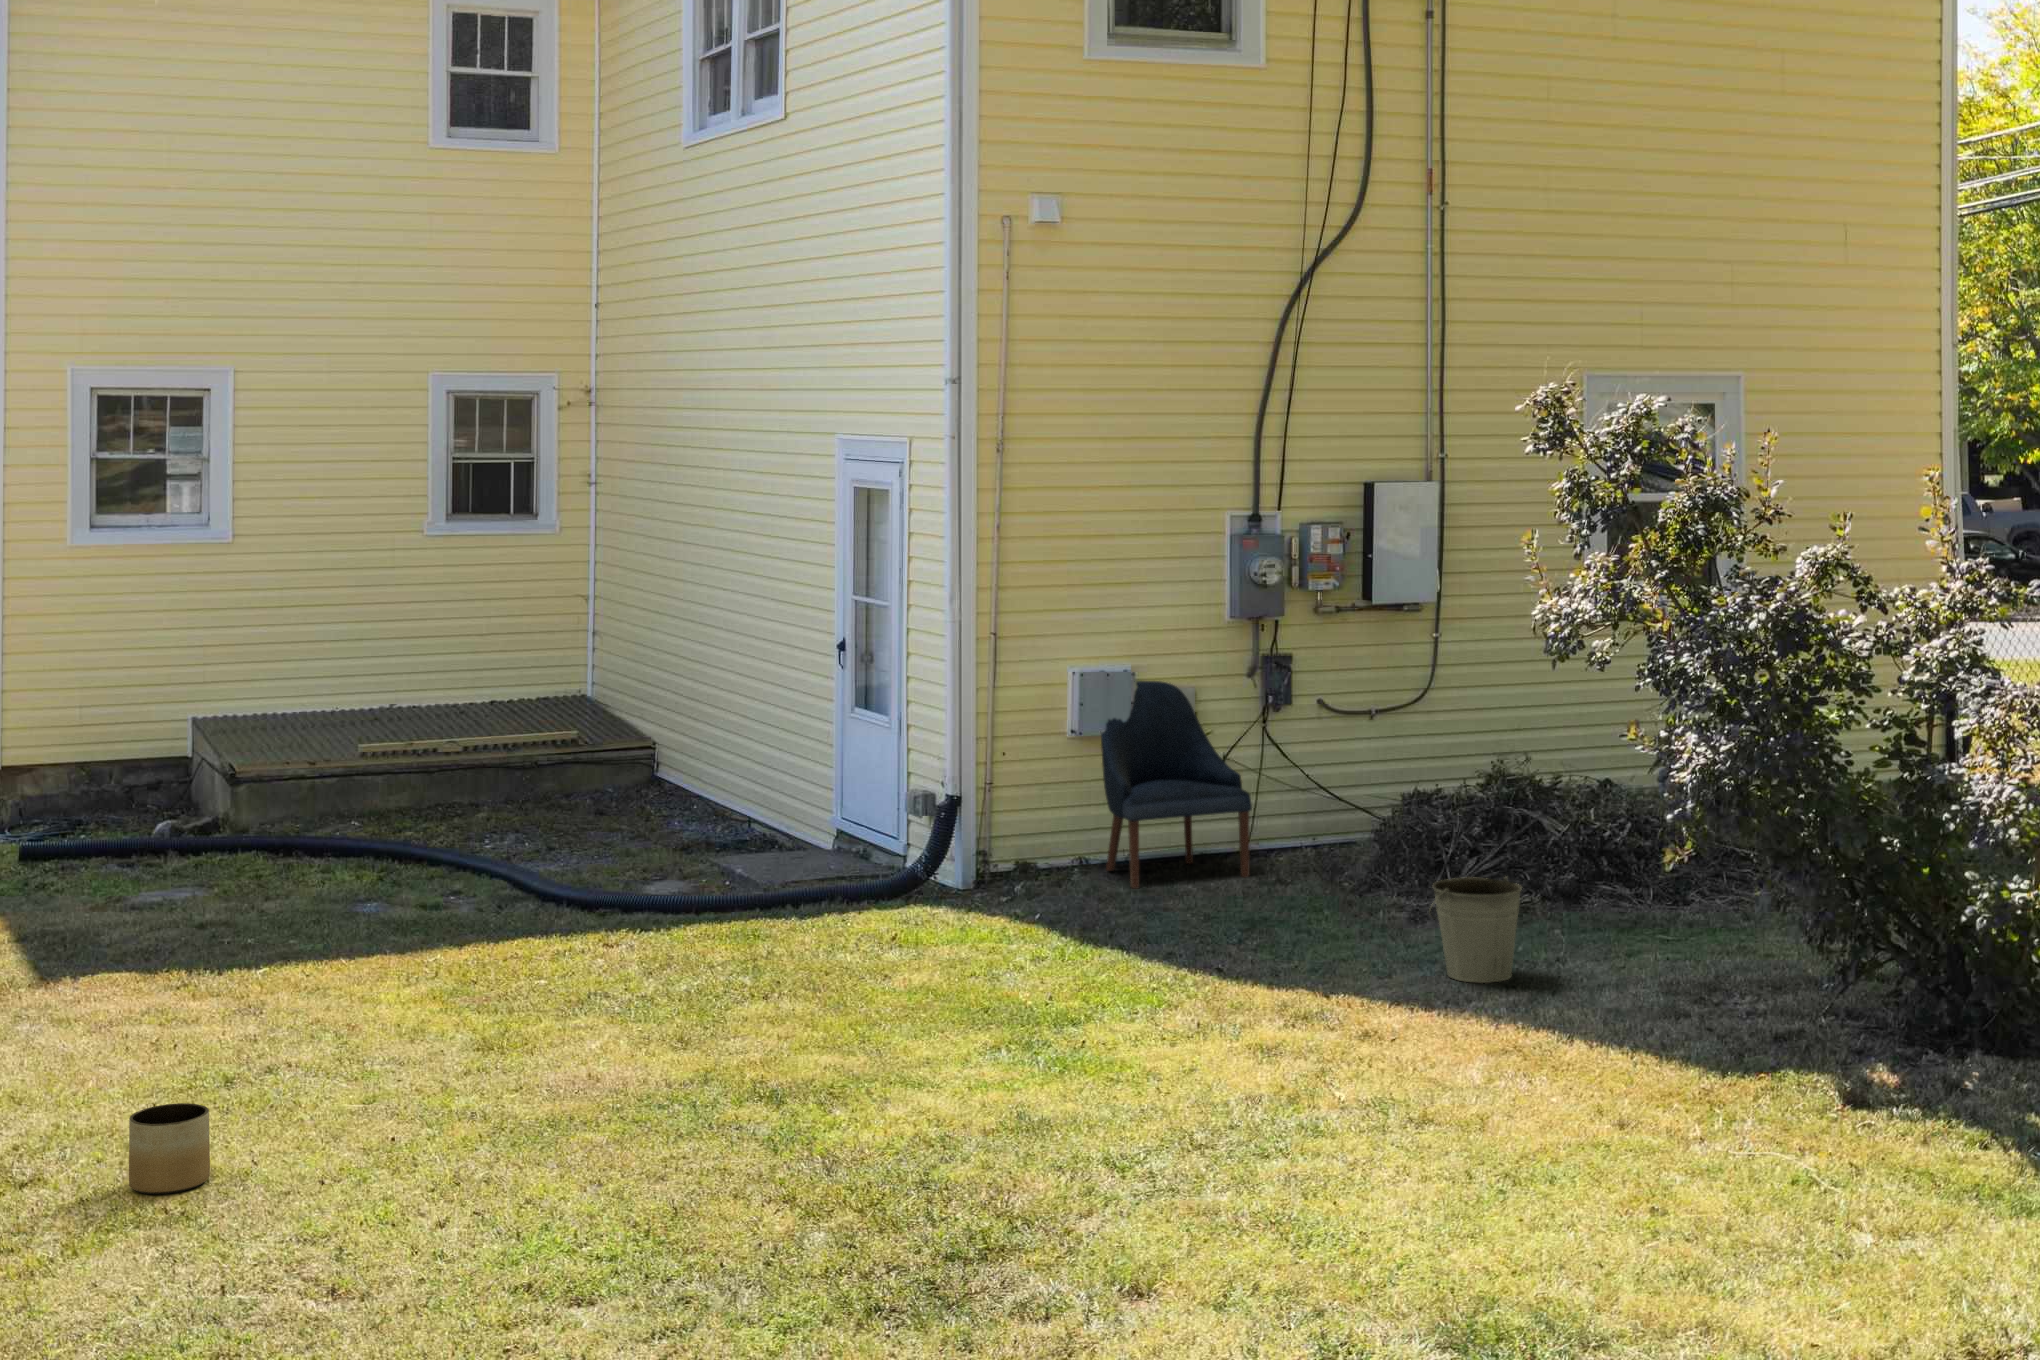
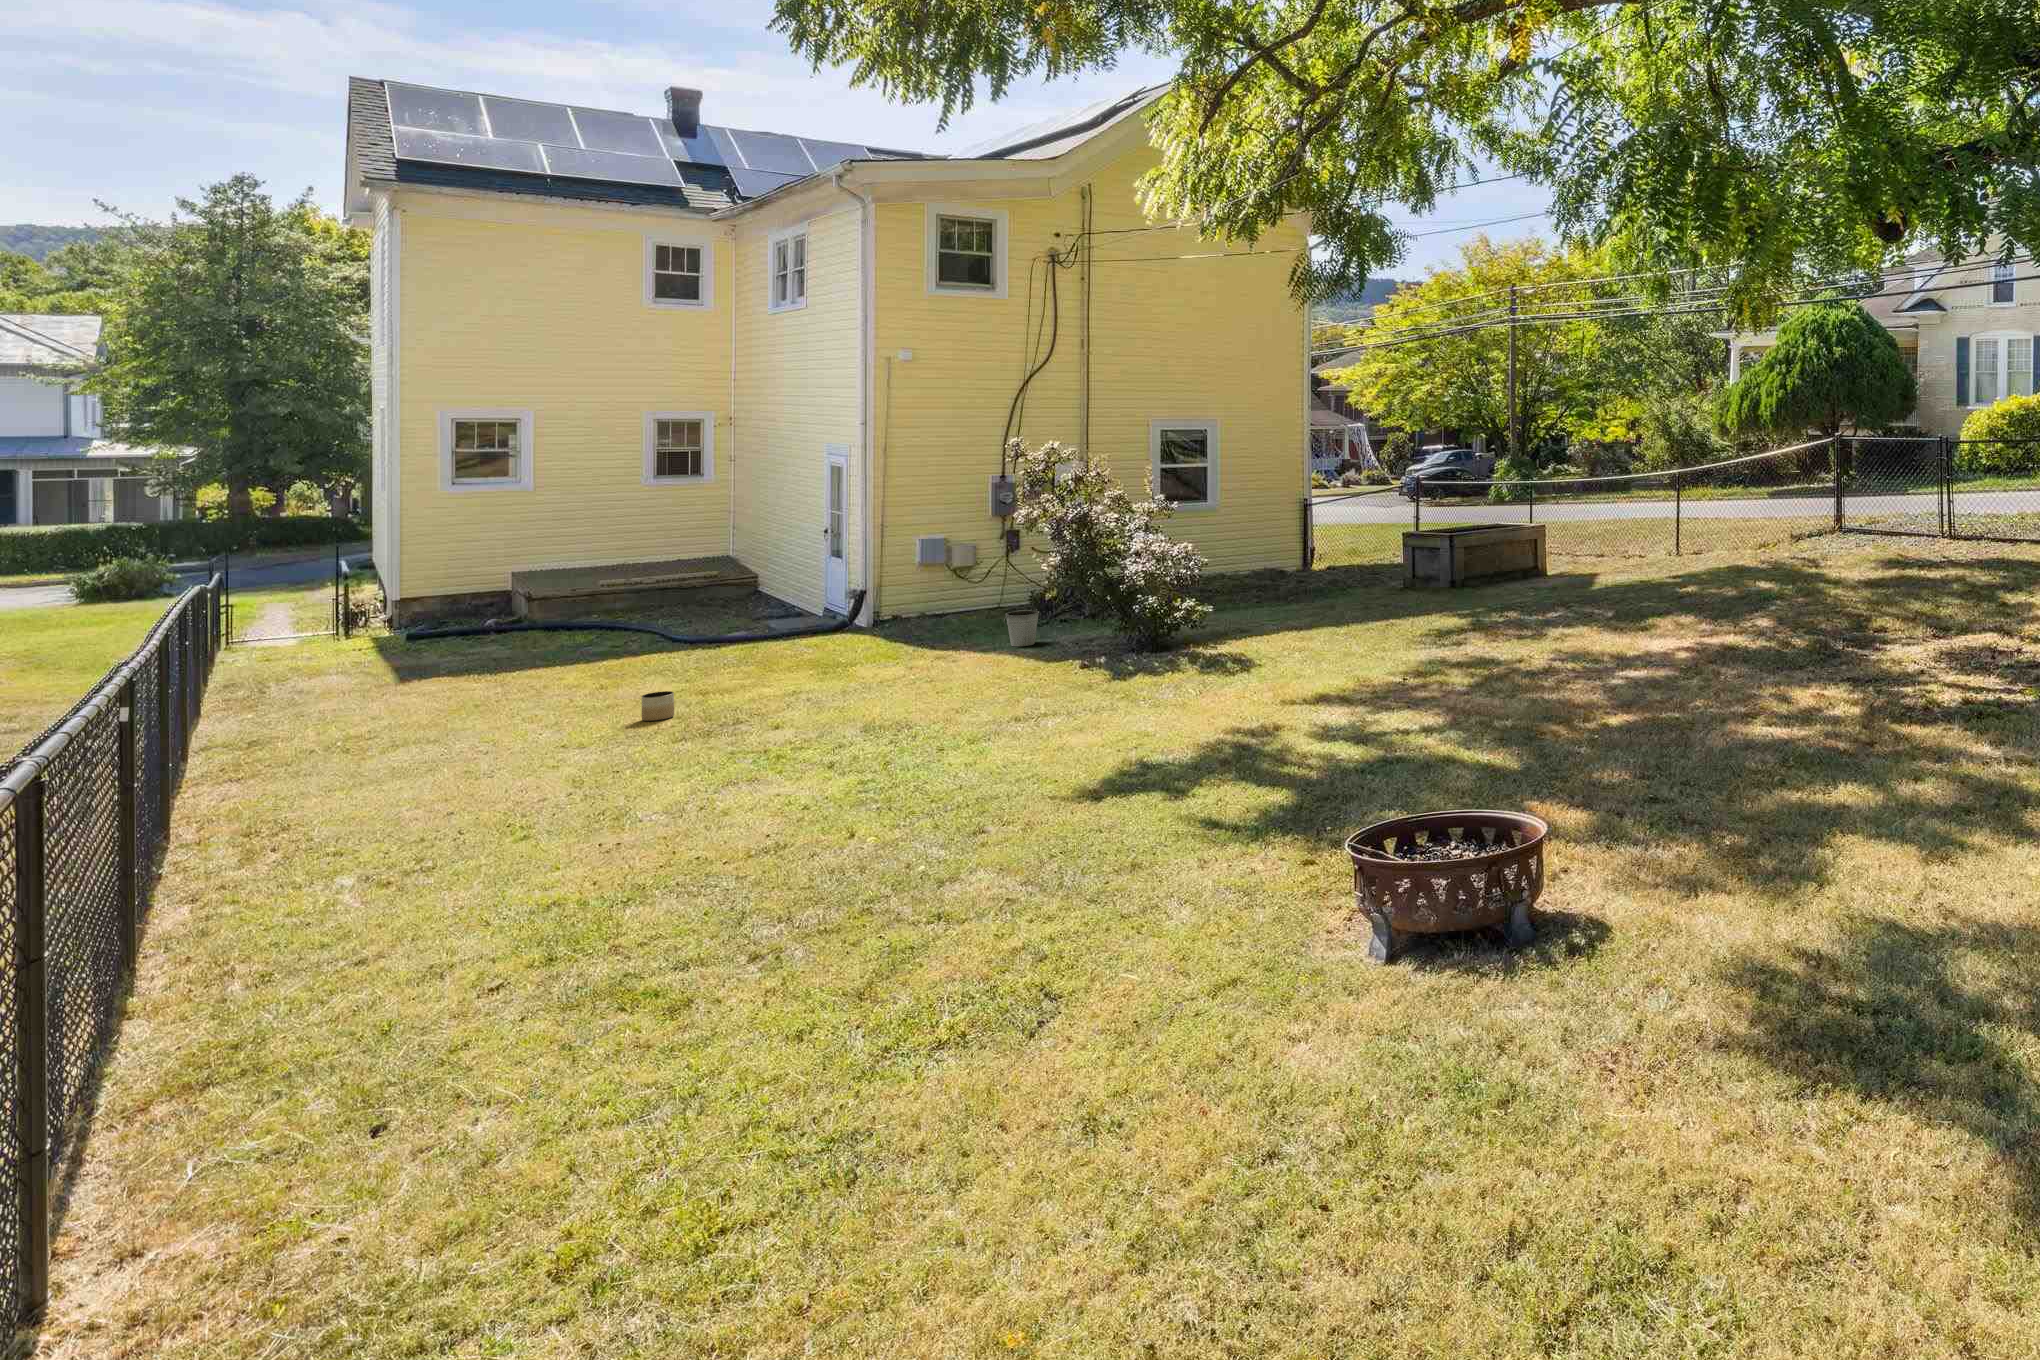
chair: present [1101,681,1252,889] -> none [922,544,984,624]
planter: present [129,1103,210,1194] -> present [642,691,674,721]

